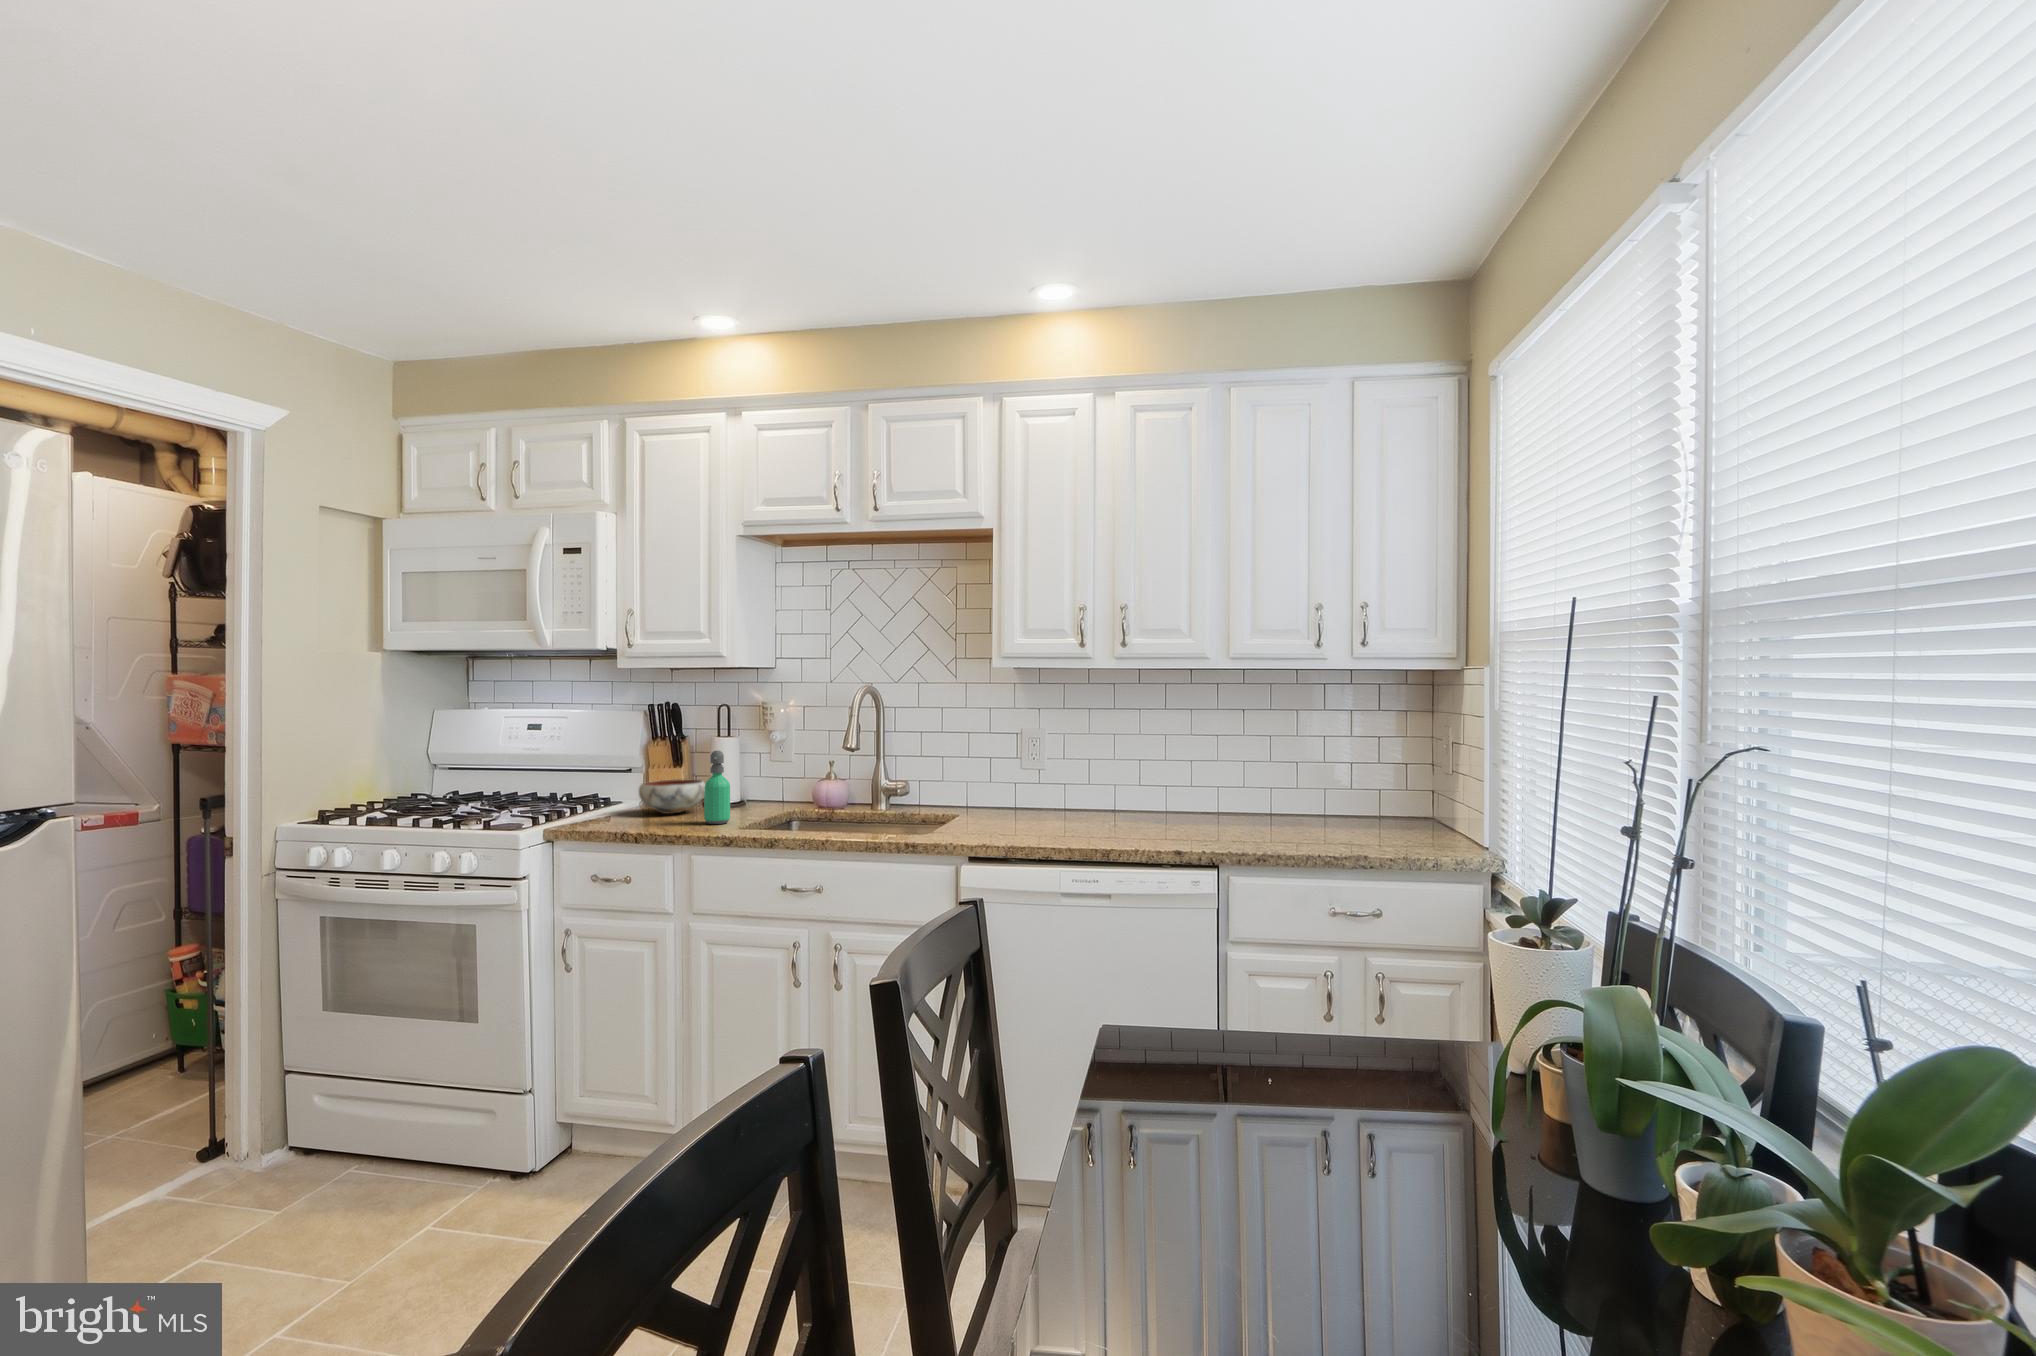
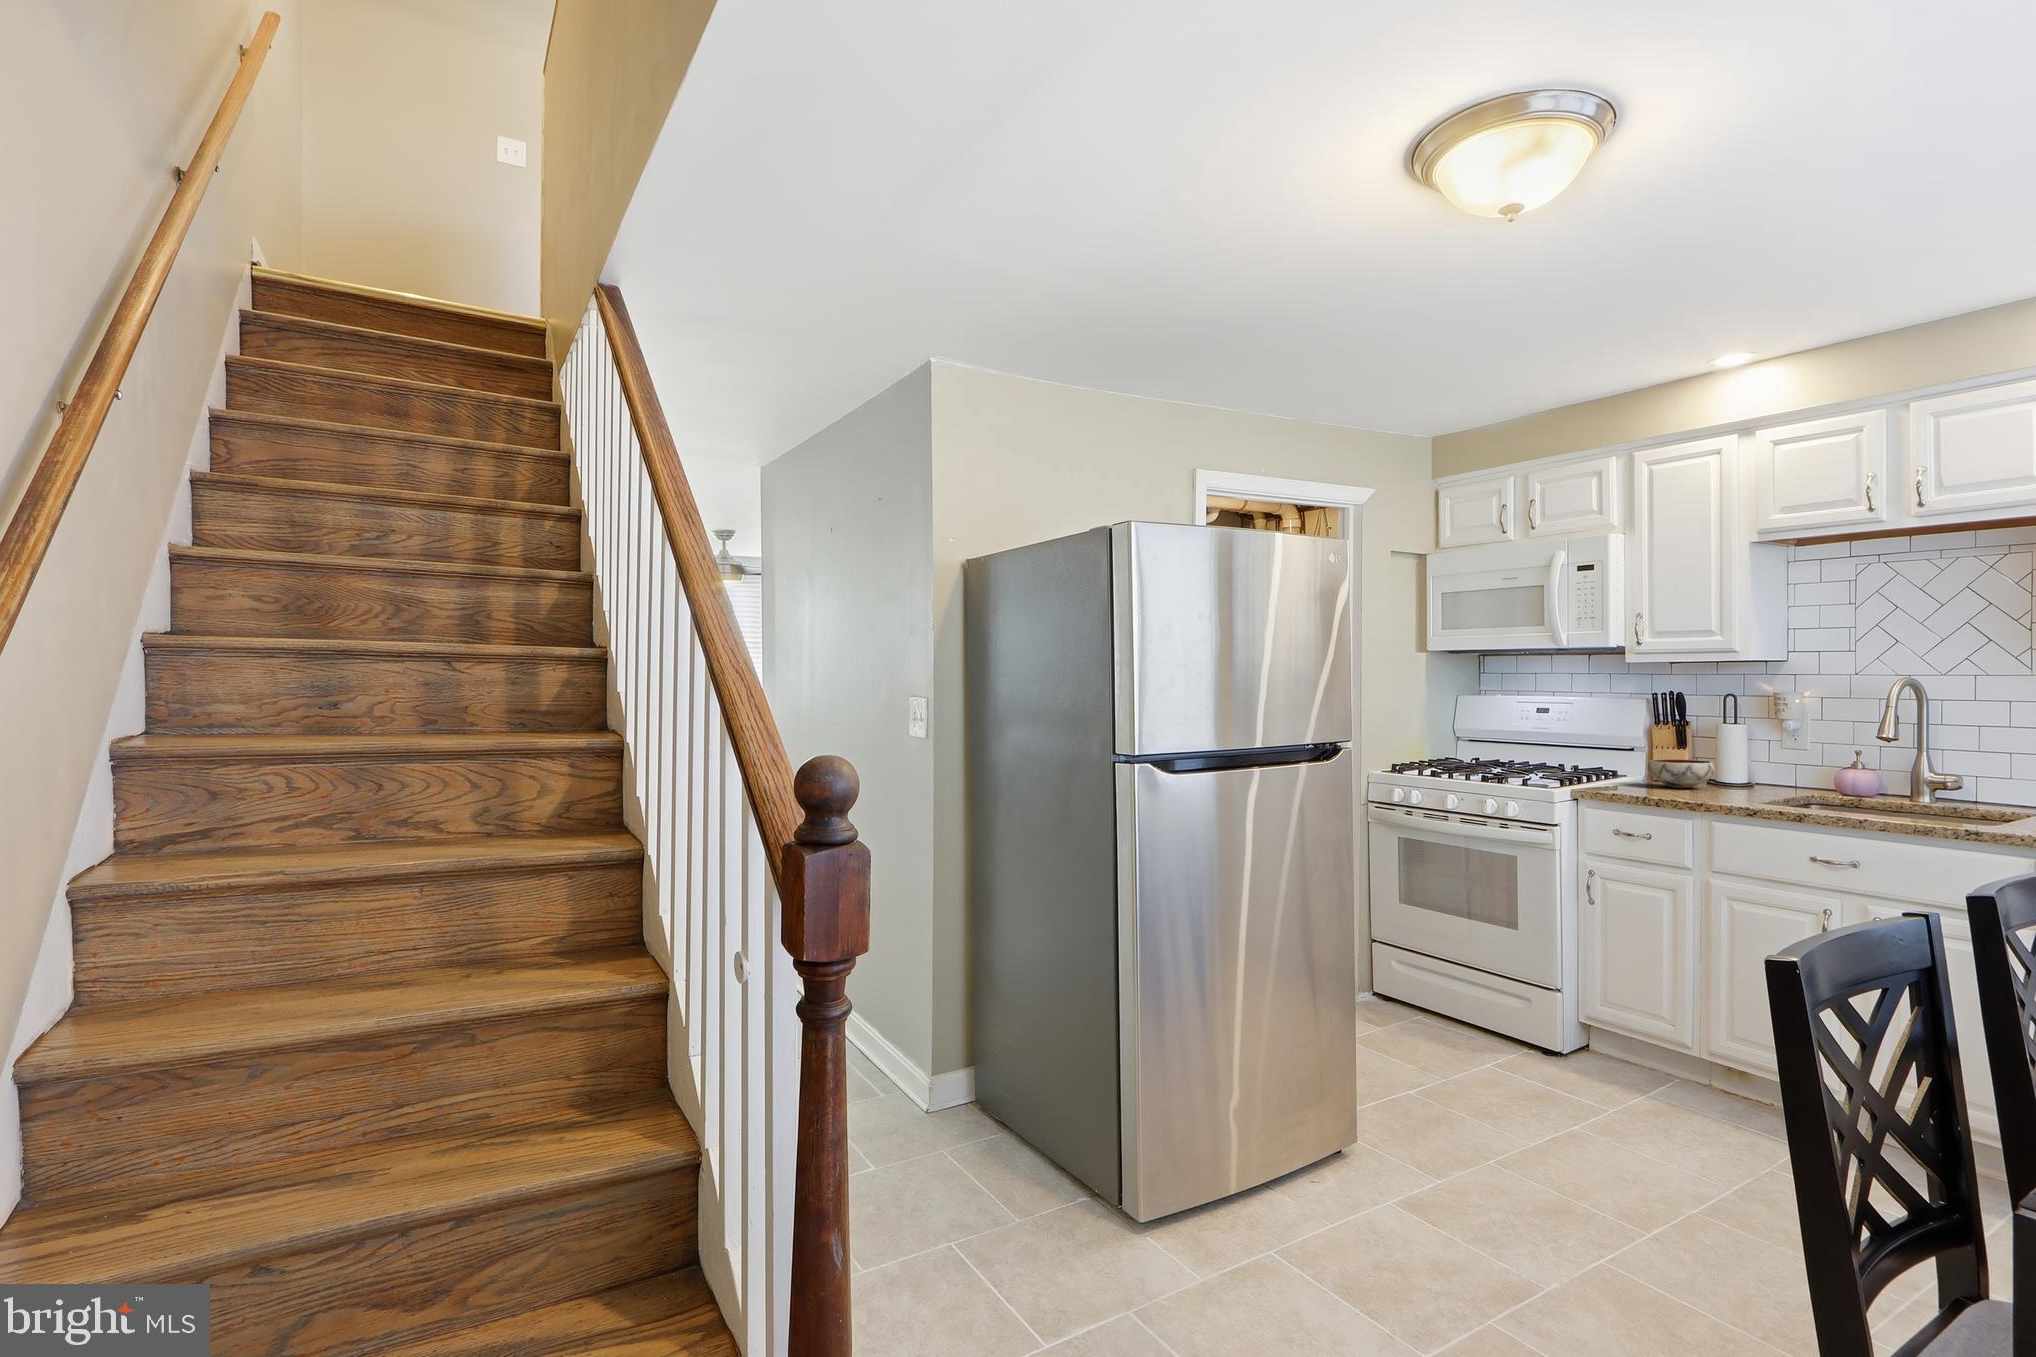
soap dispenser: present [704,751,730,824] -> none [1719,733,1747,798]

